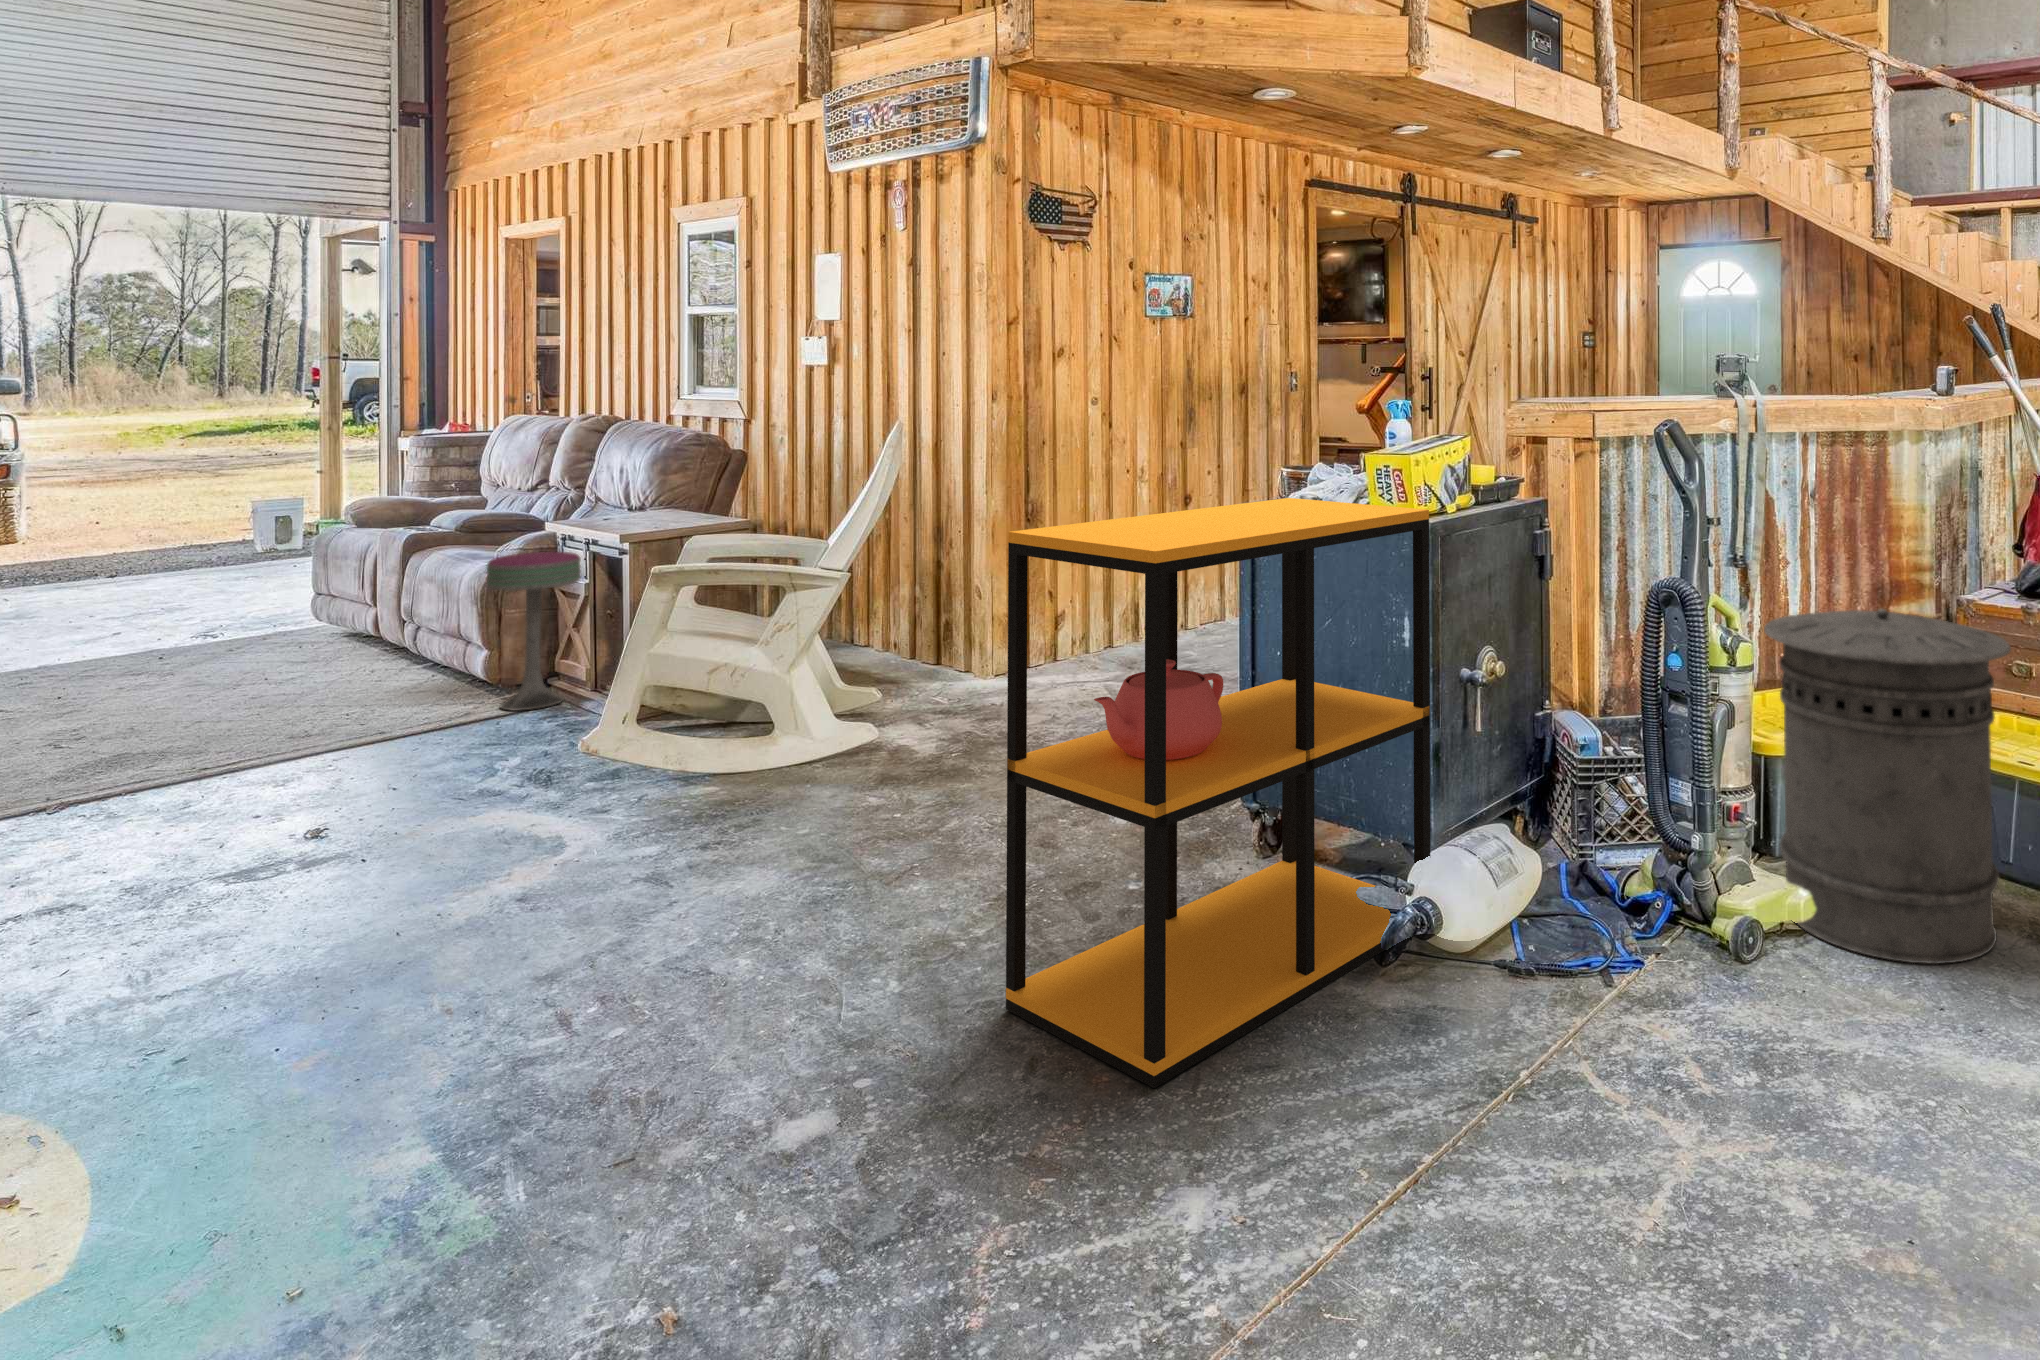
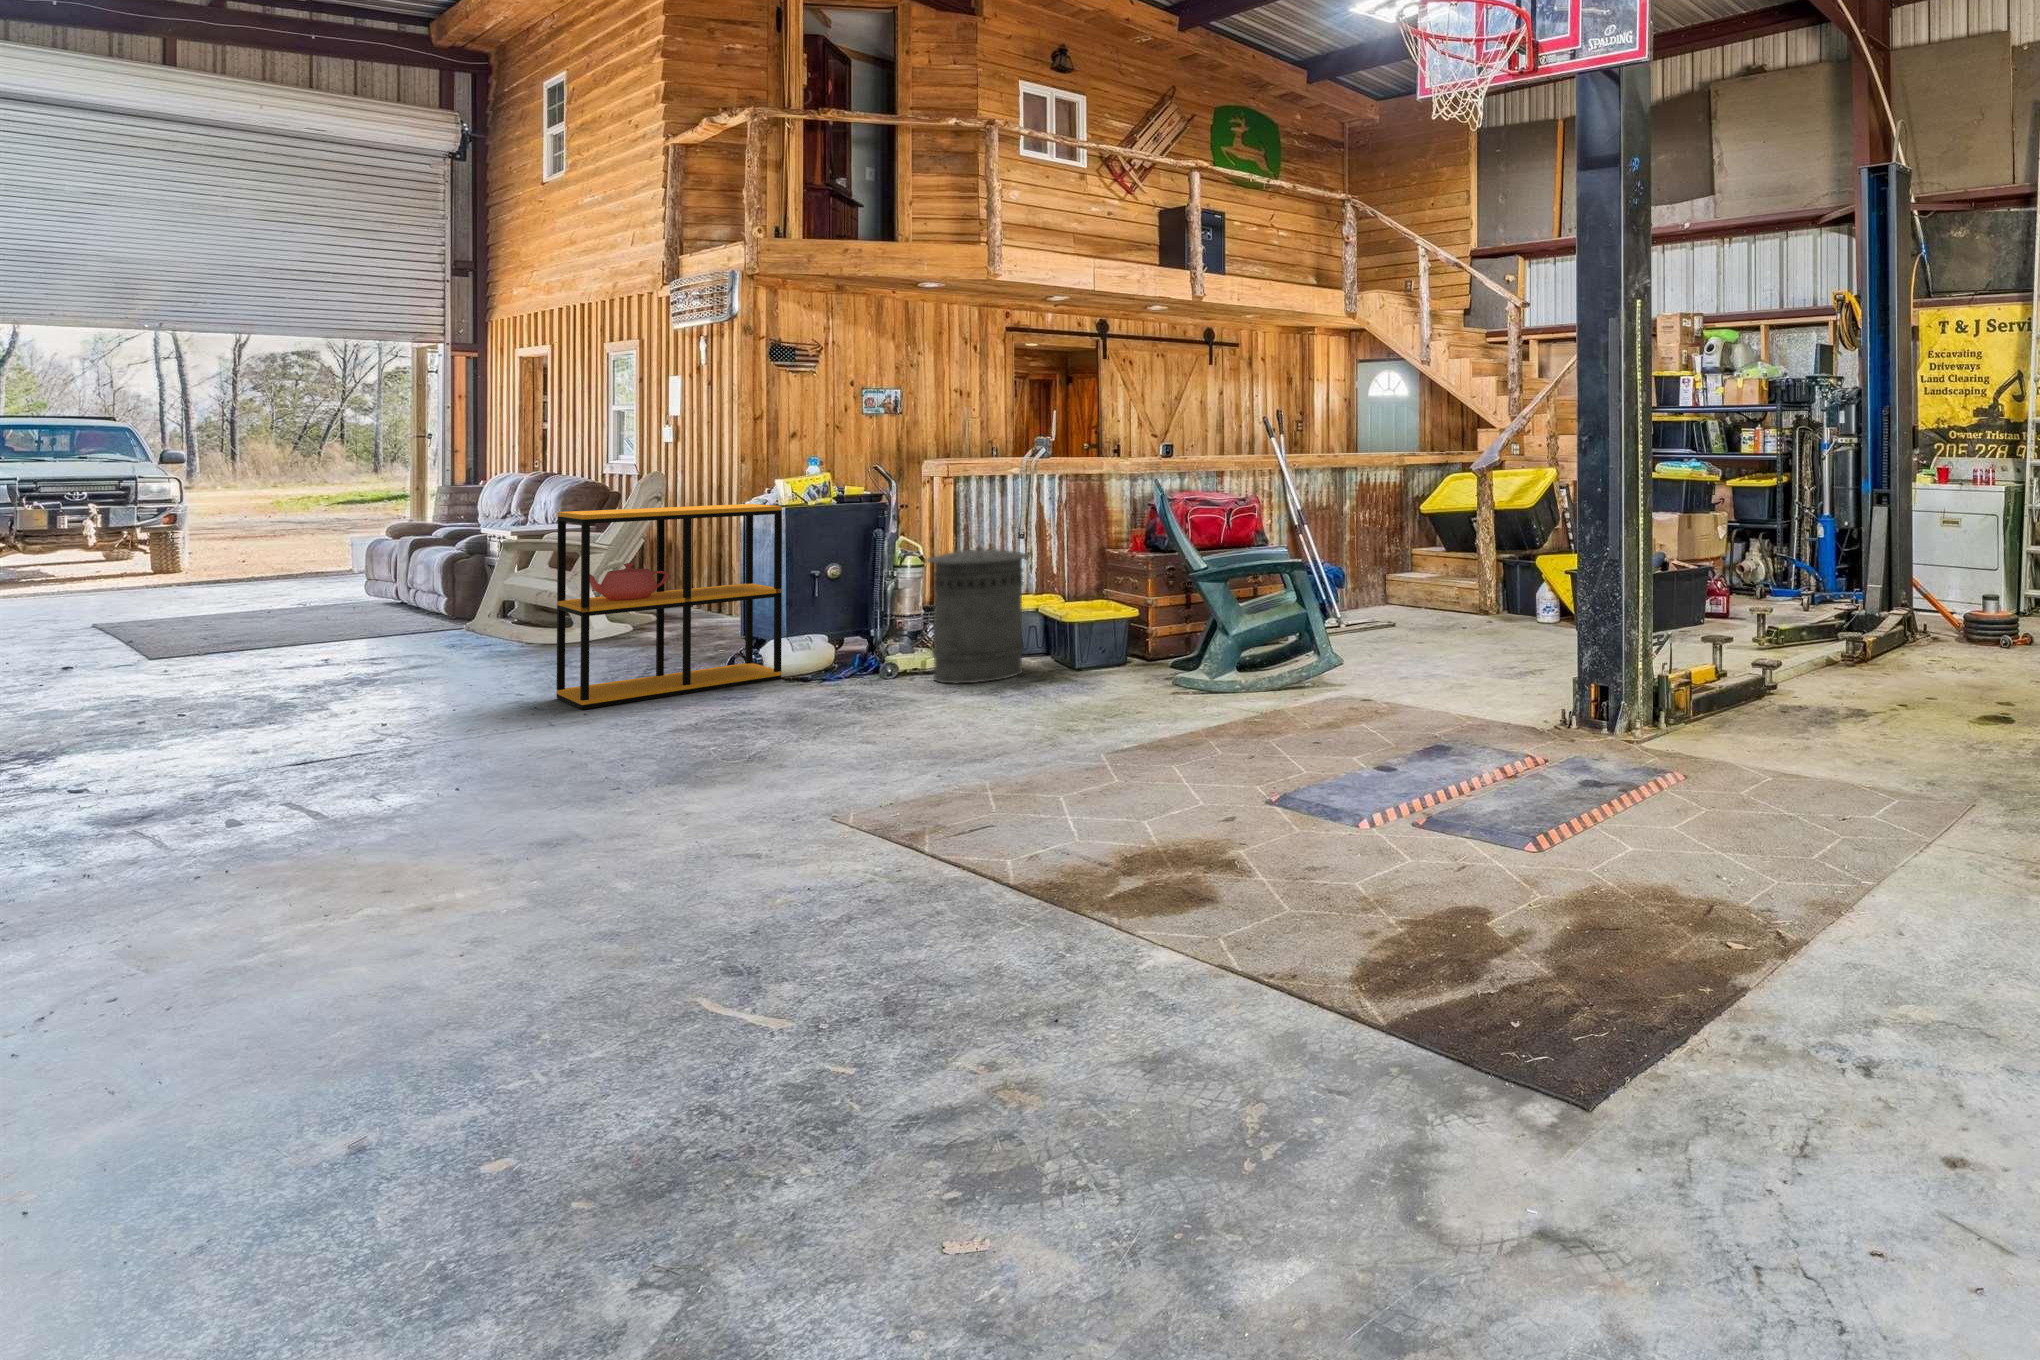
bar stool: present [486,552,581,711] -> none [435,547,495,631]

